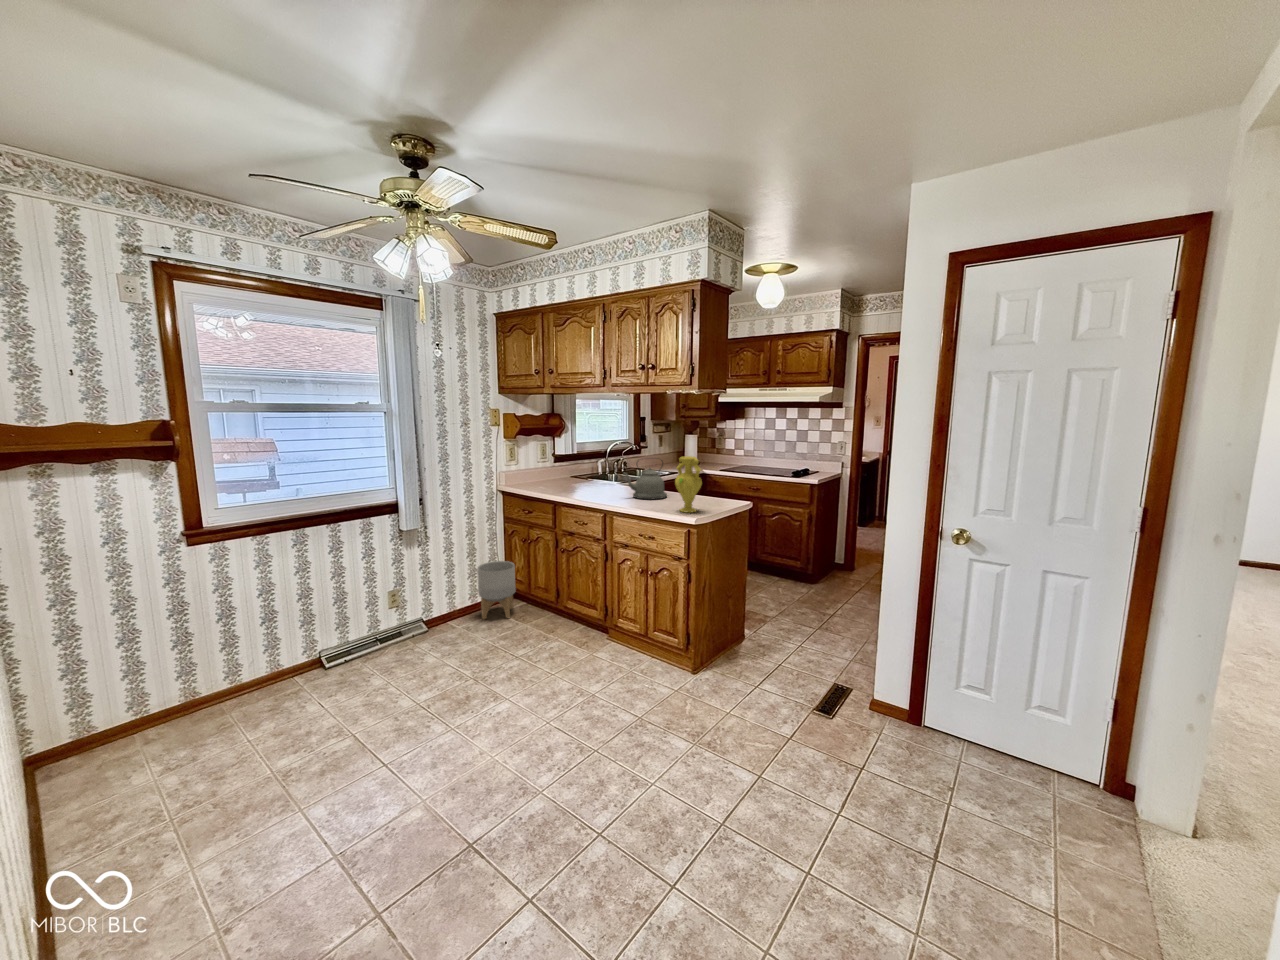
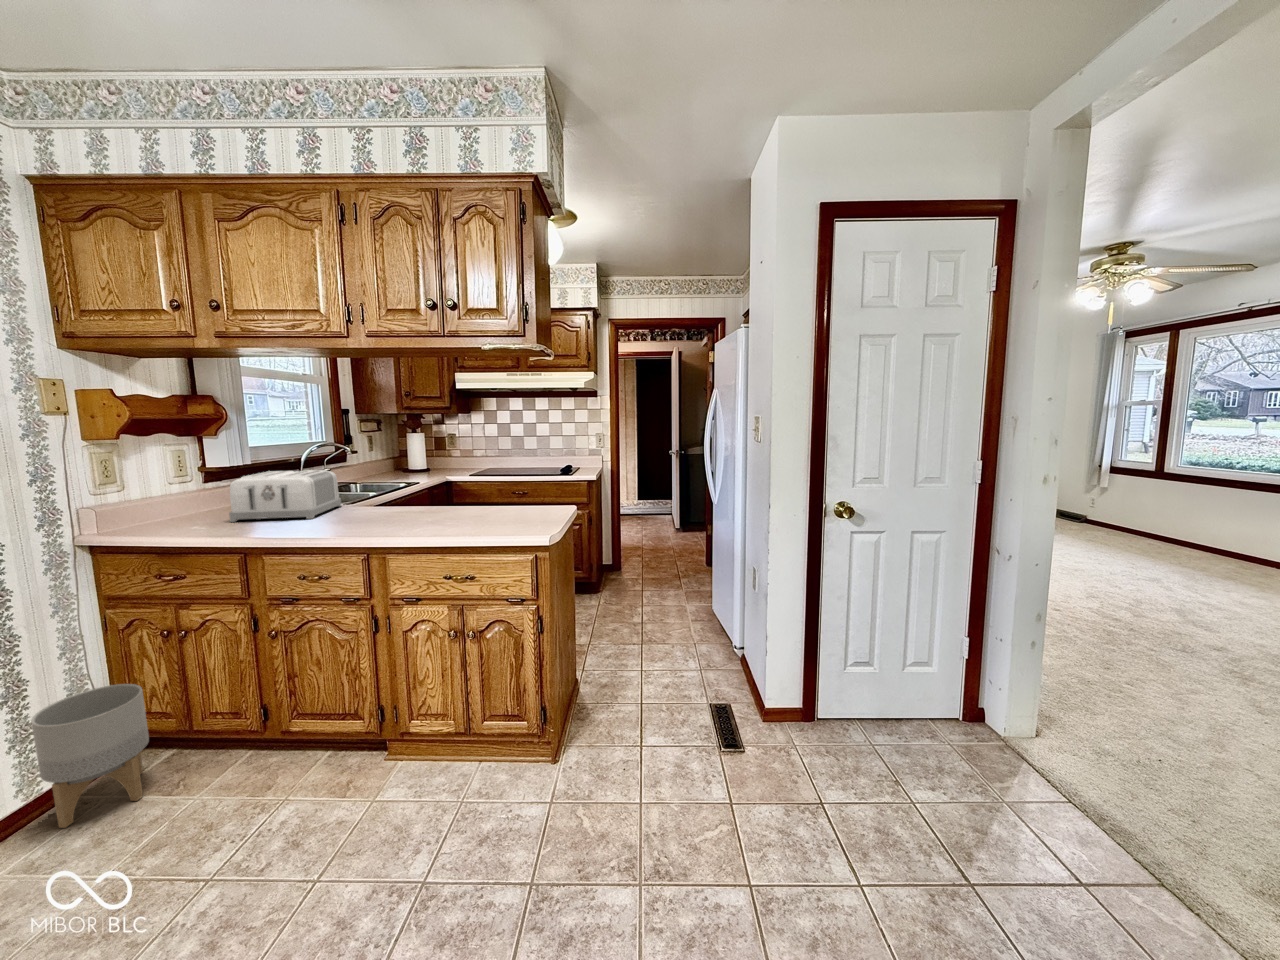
vase: present [675,456,702,512] -> none [495,448,539,530]
toaster: none [559,459,617,490] -> present [229,470,342,522]
kettle: present [623,460,667,500] -> none [383,457,456,522]

